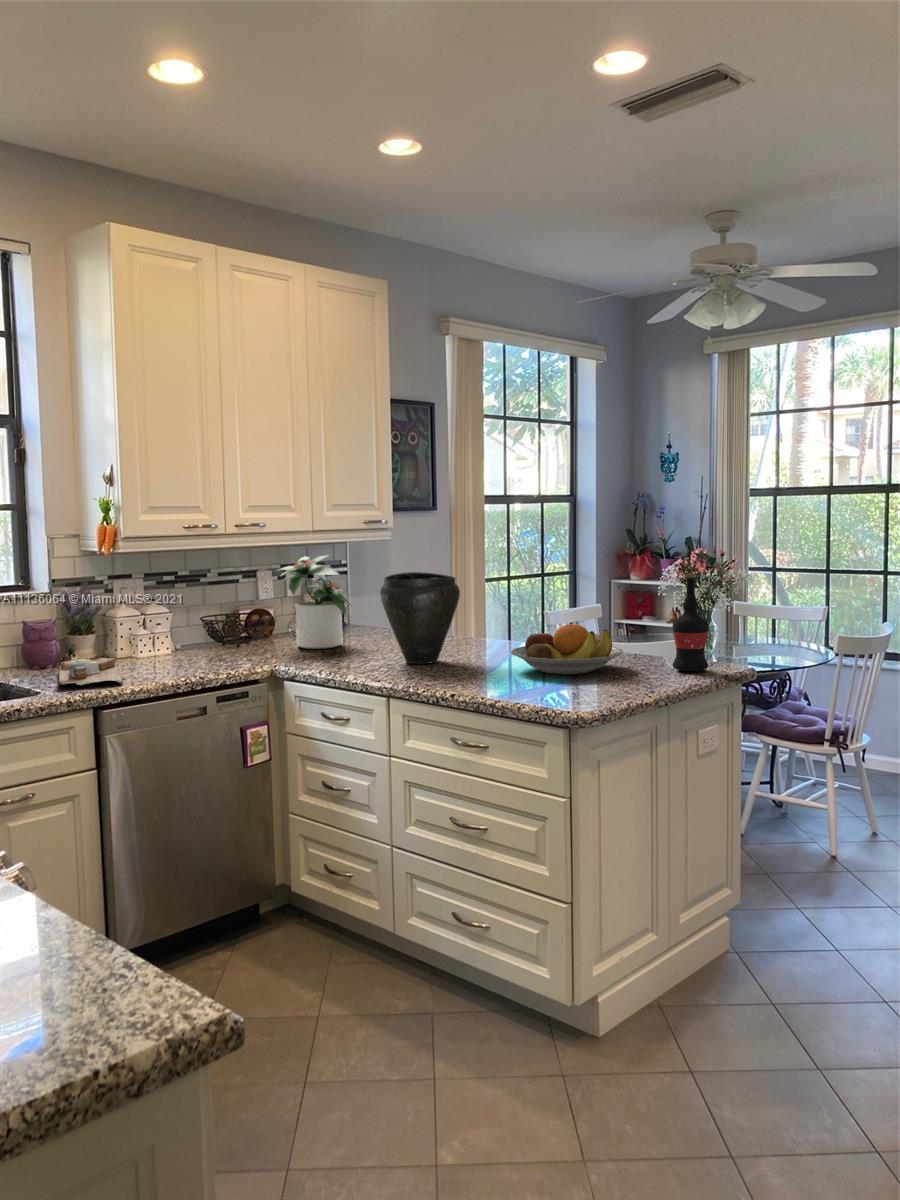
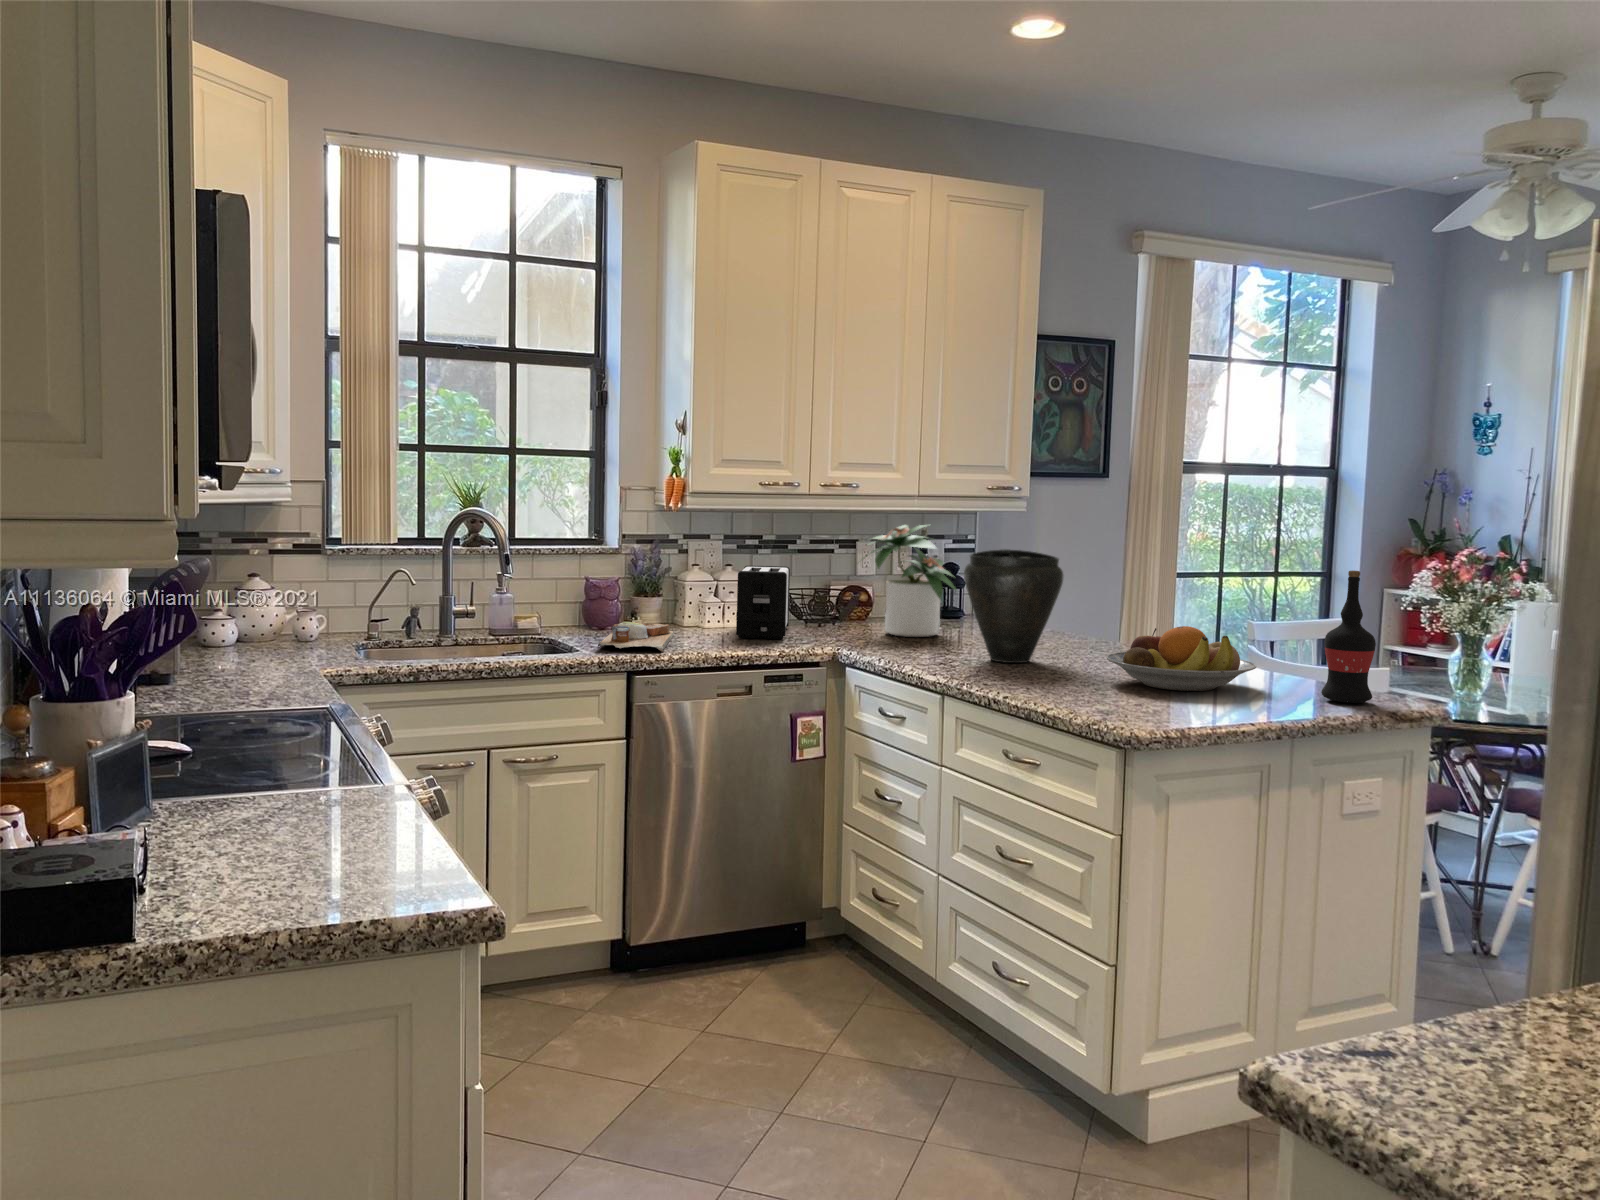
toaster: none [169,598,220,663] -> present [736,566,790,639]

